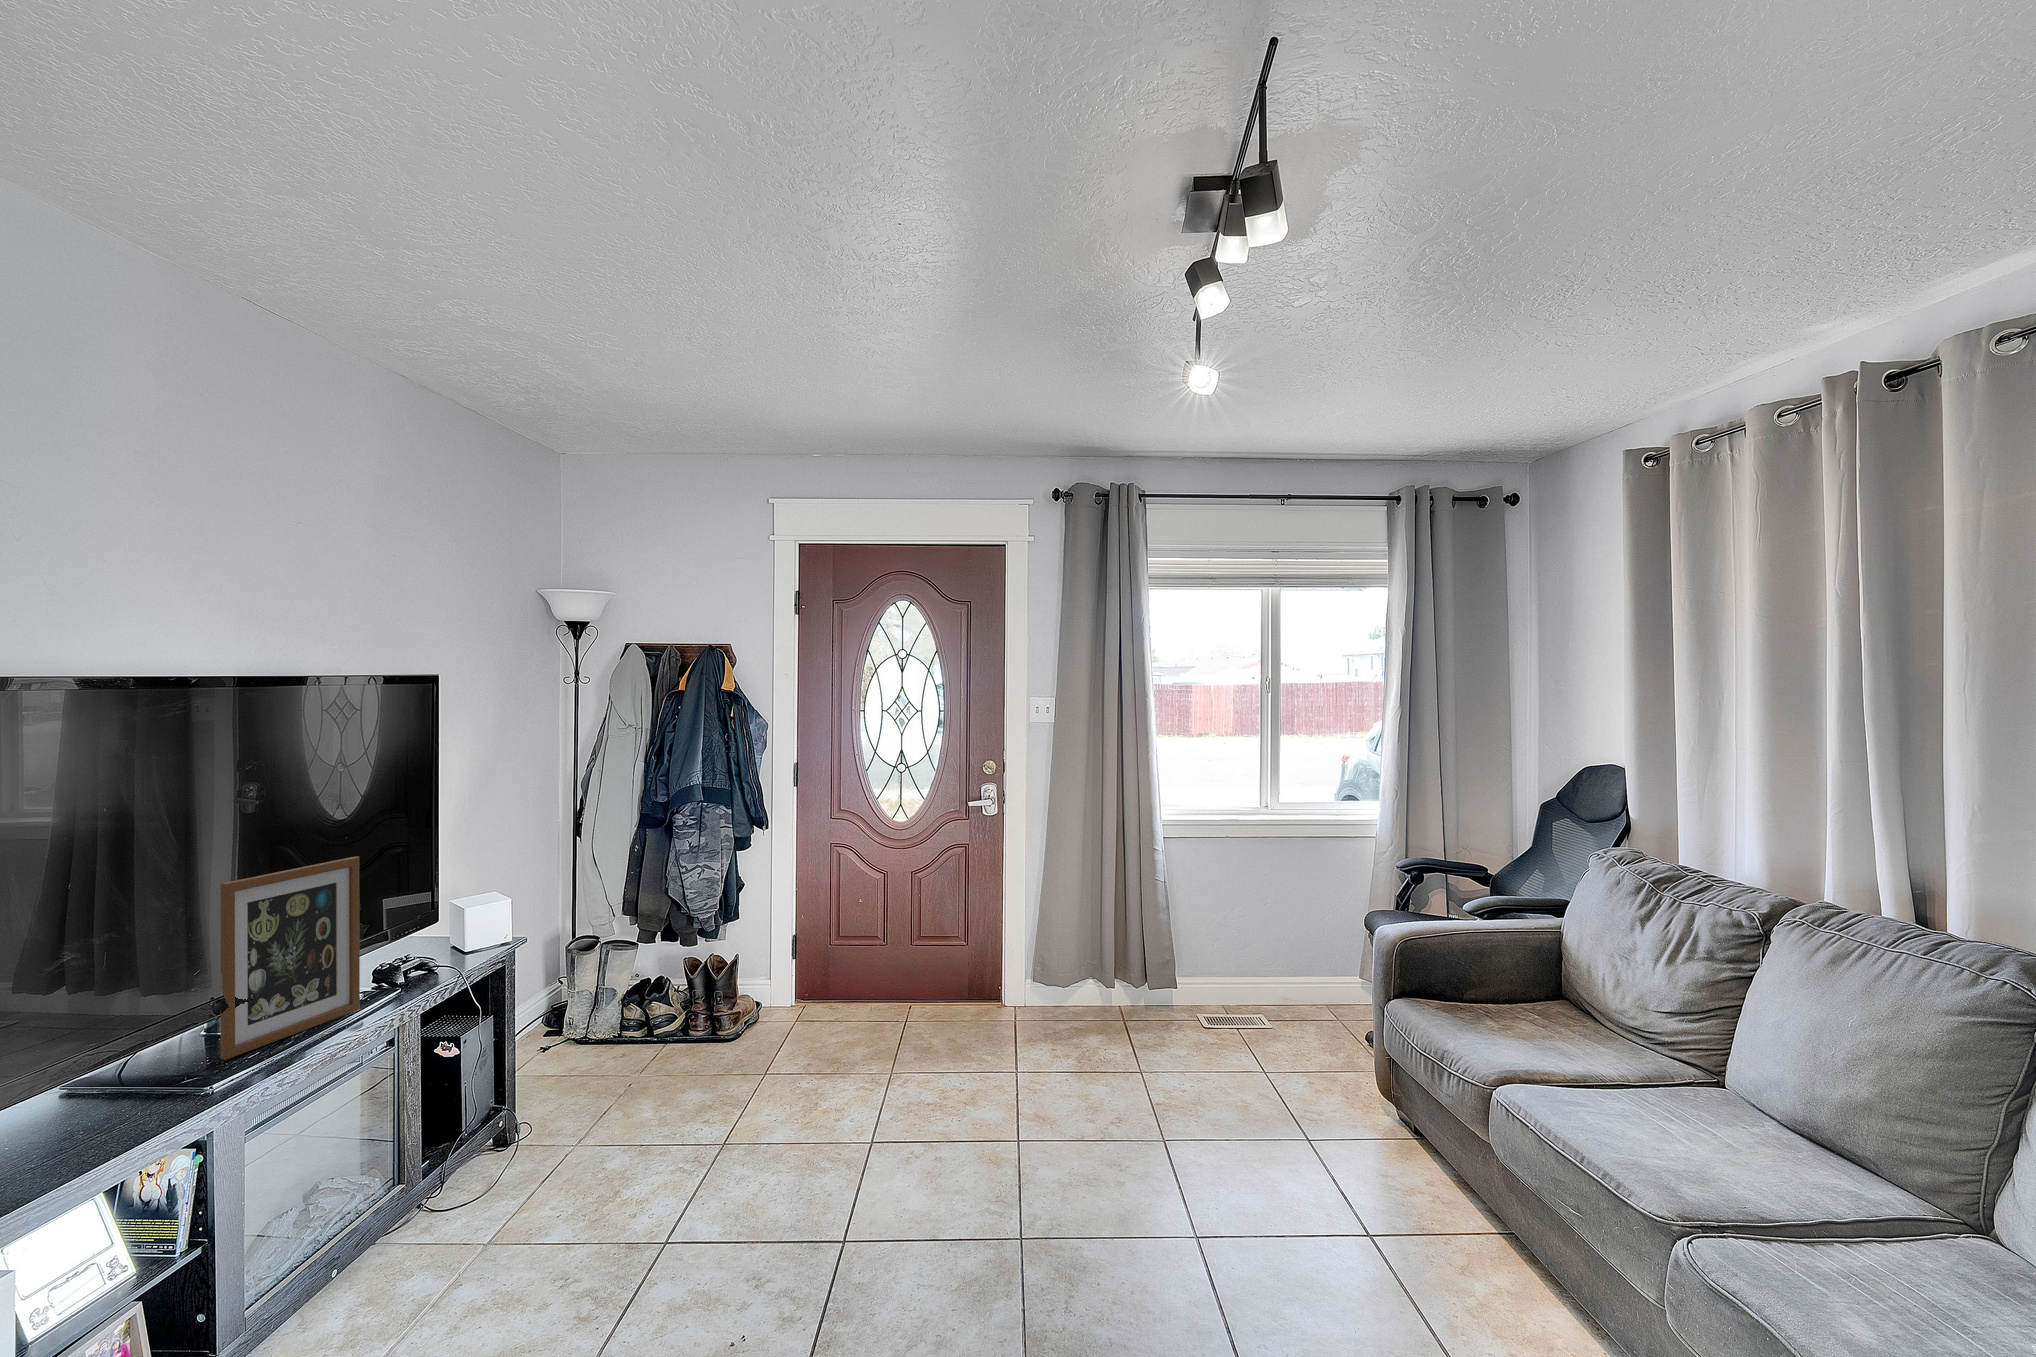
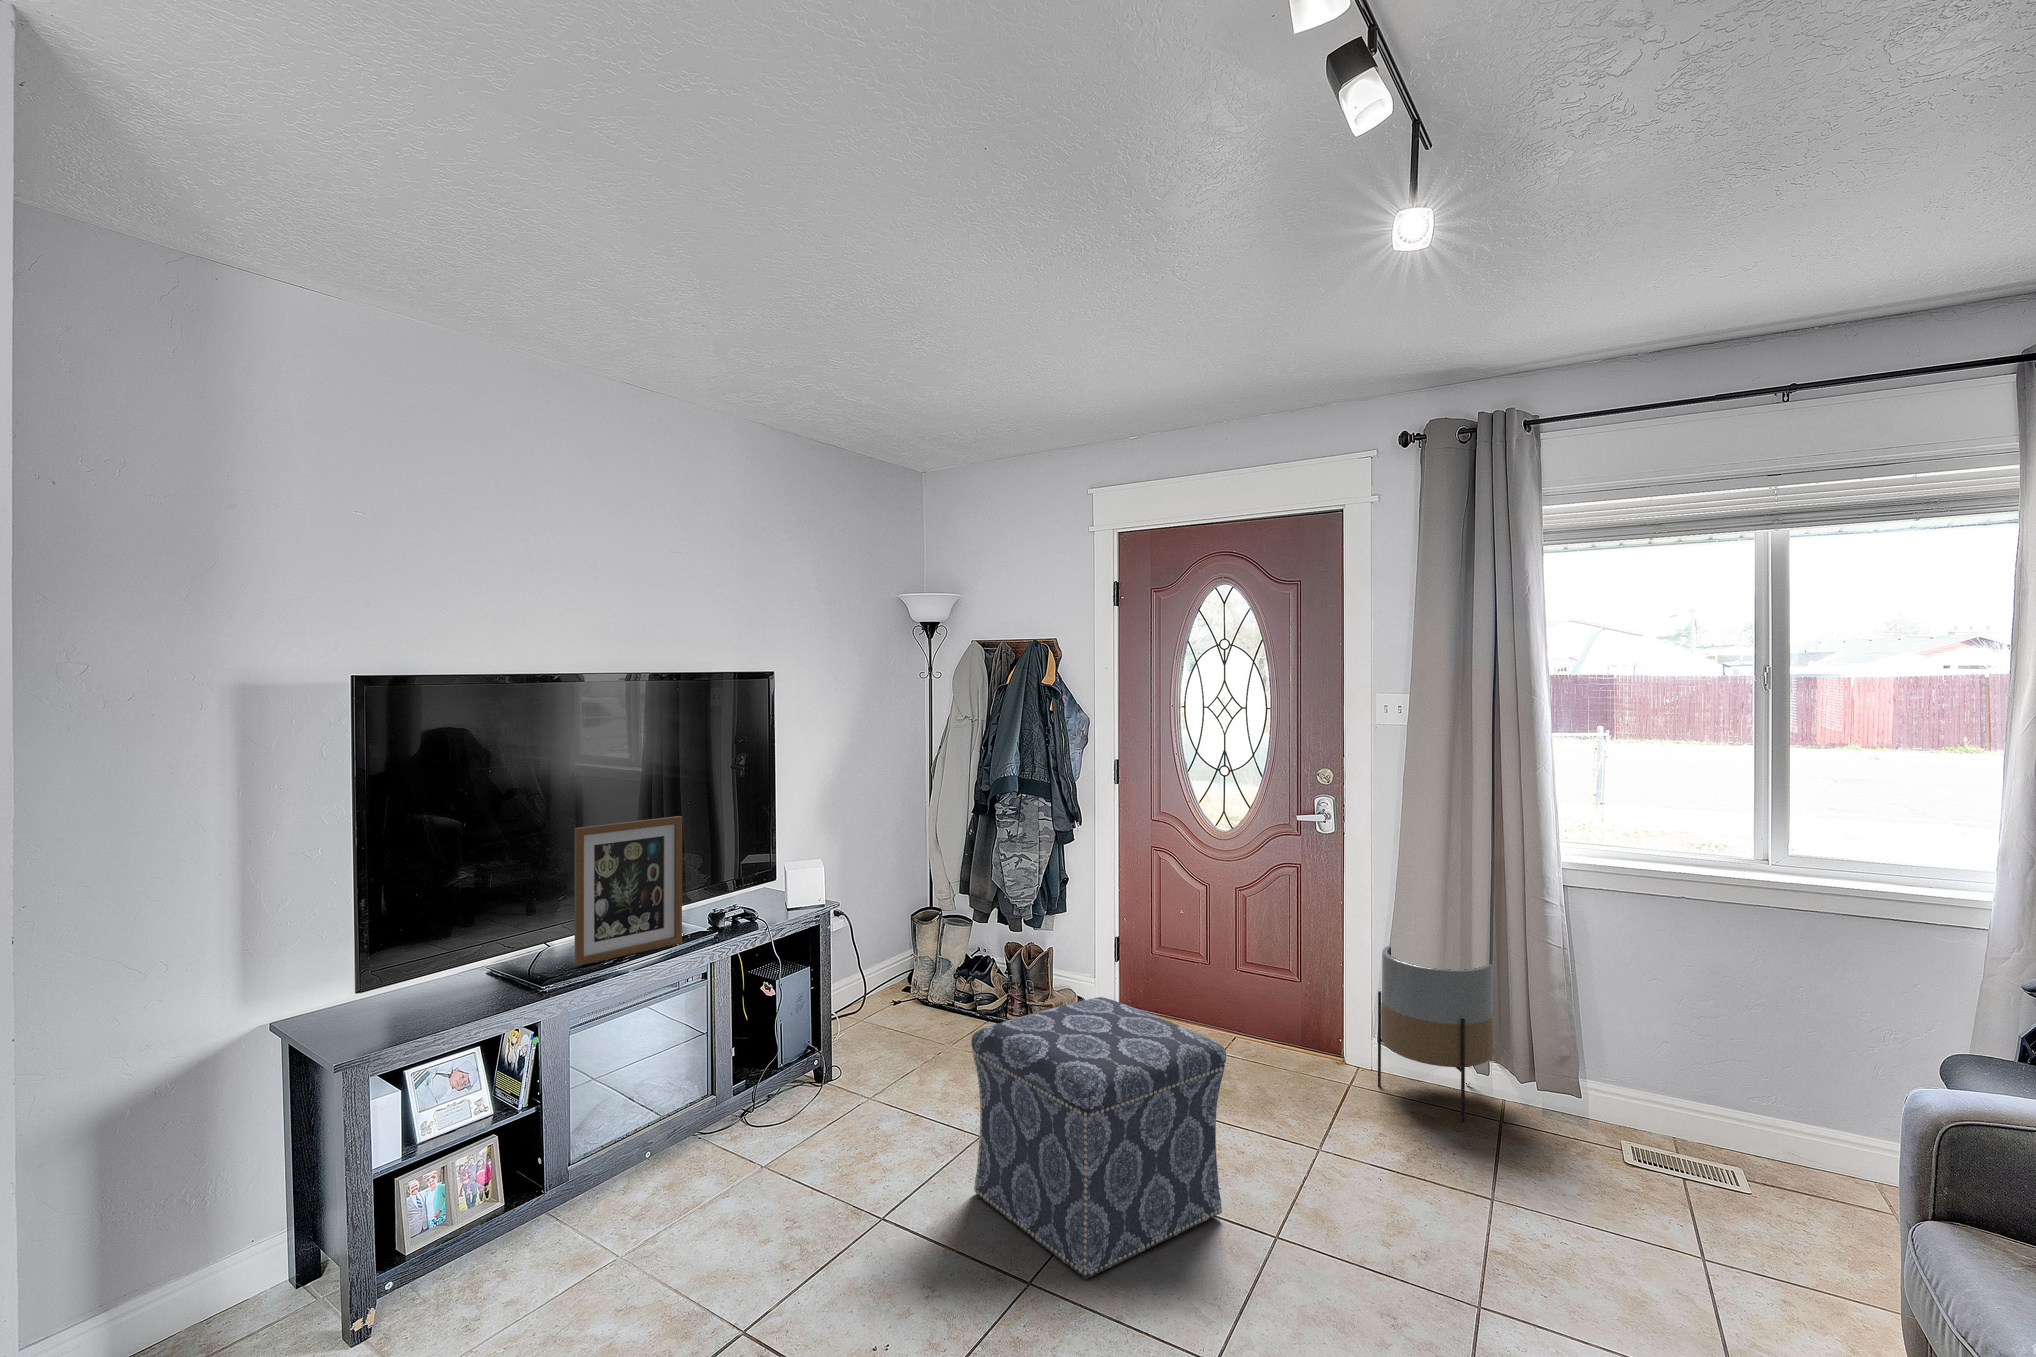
planter: none [1050,902,1138,1044] -> present [1378,945,1493,1122]
ottoman: none [747,990,988,1250] -> present [971,997,1226,1279]

